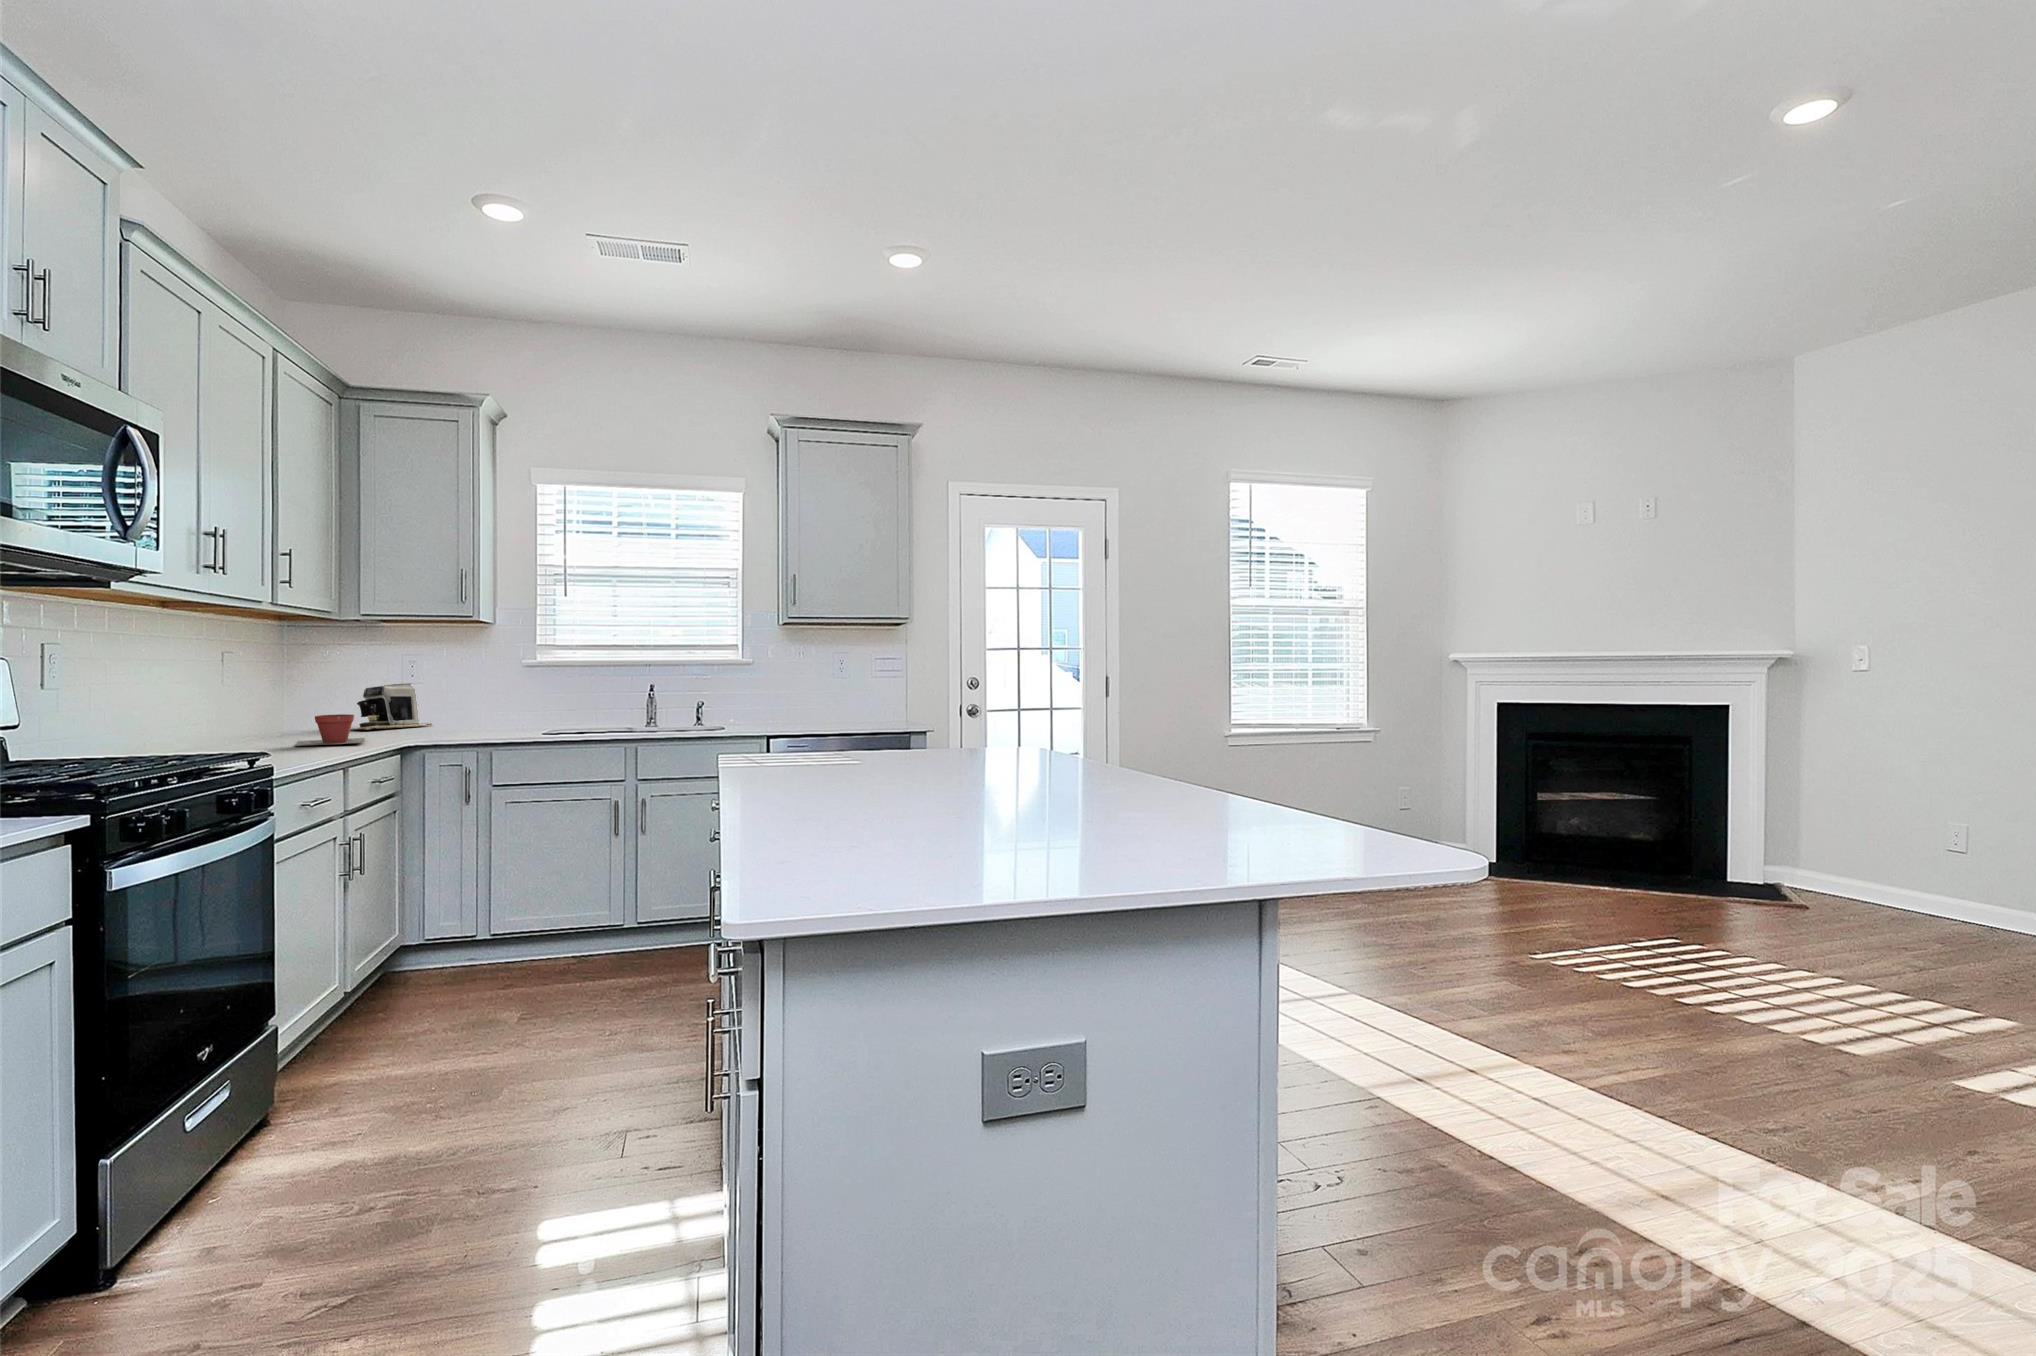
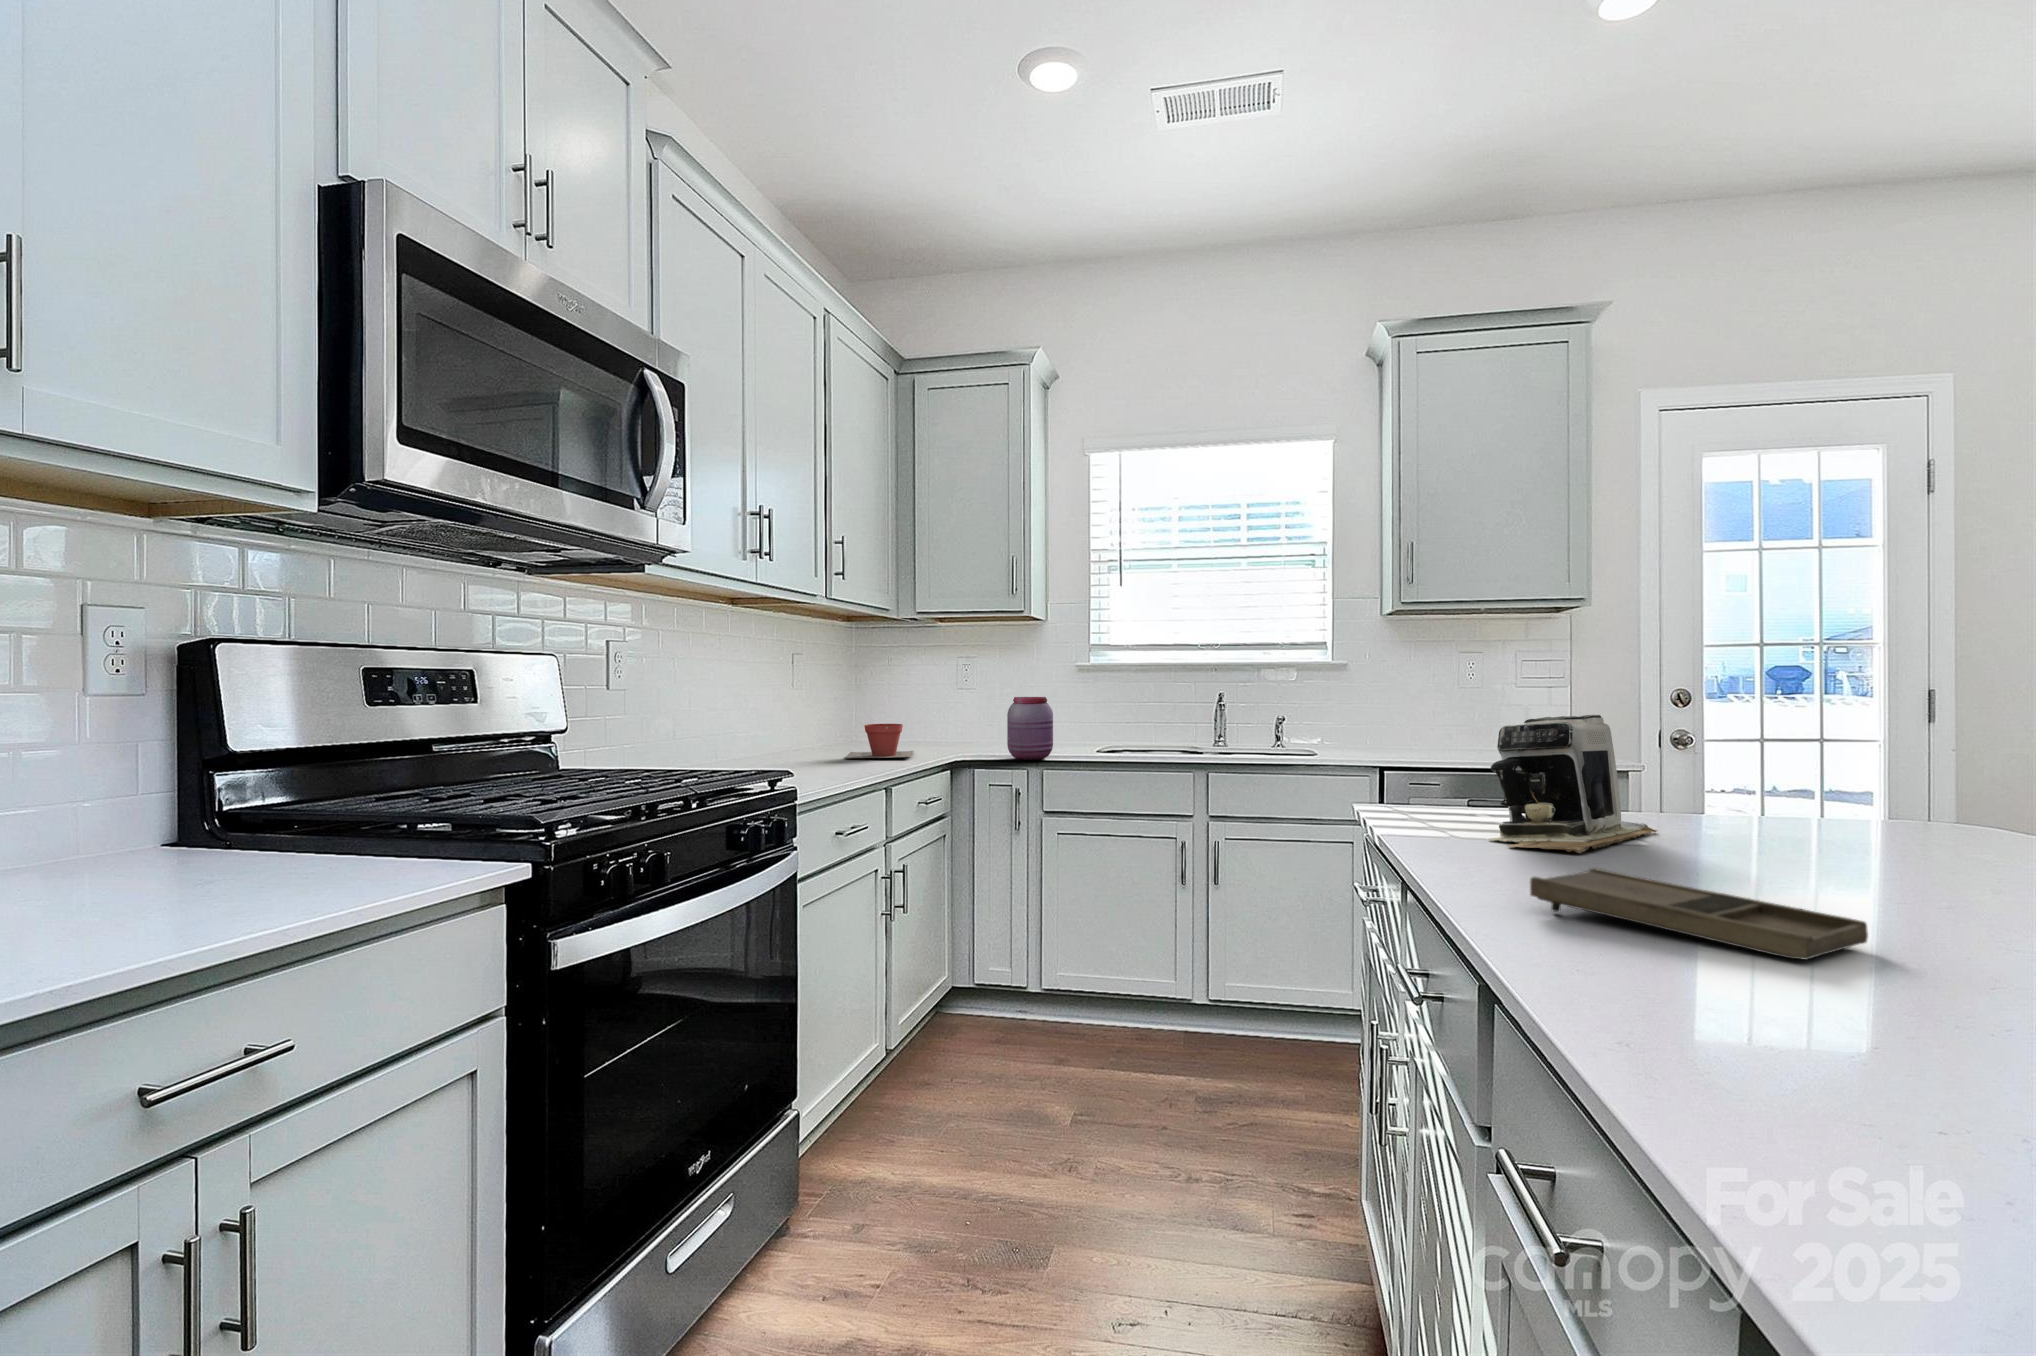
coffee maker: present [353,684,432,730] -> present [1491,715,1657,853]
jar: none [457,689,500,741] -> present [1007,697,1053,760]
tray: none [768,777,898,805] -> present [1530,868,1868,960]

